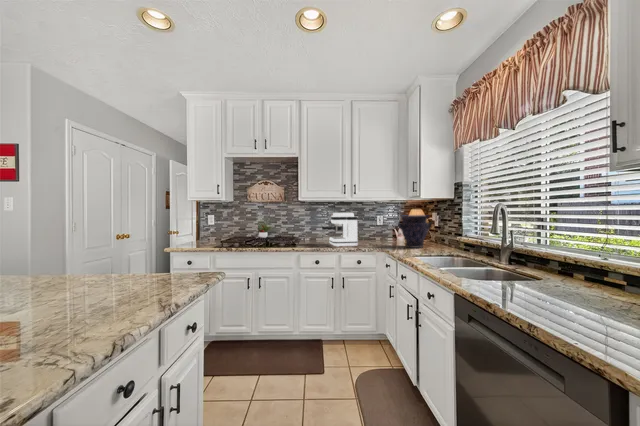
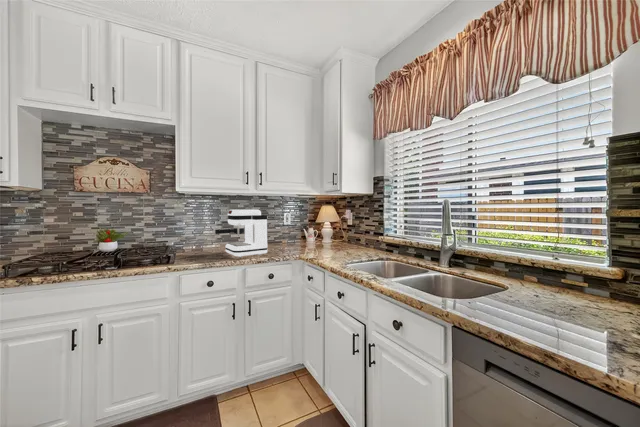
vase: present [398,215,431,248] -> none [315,213,352,251]

